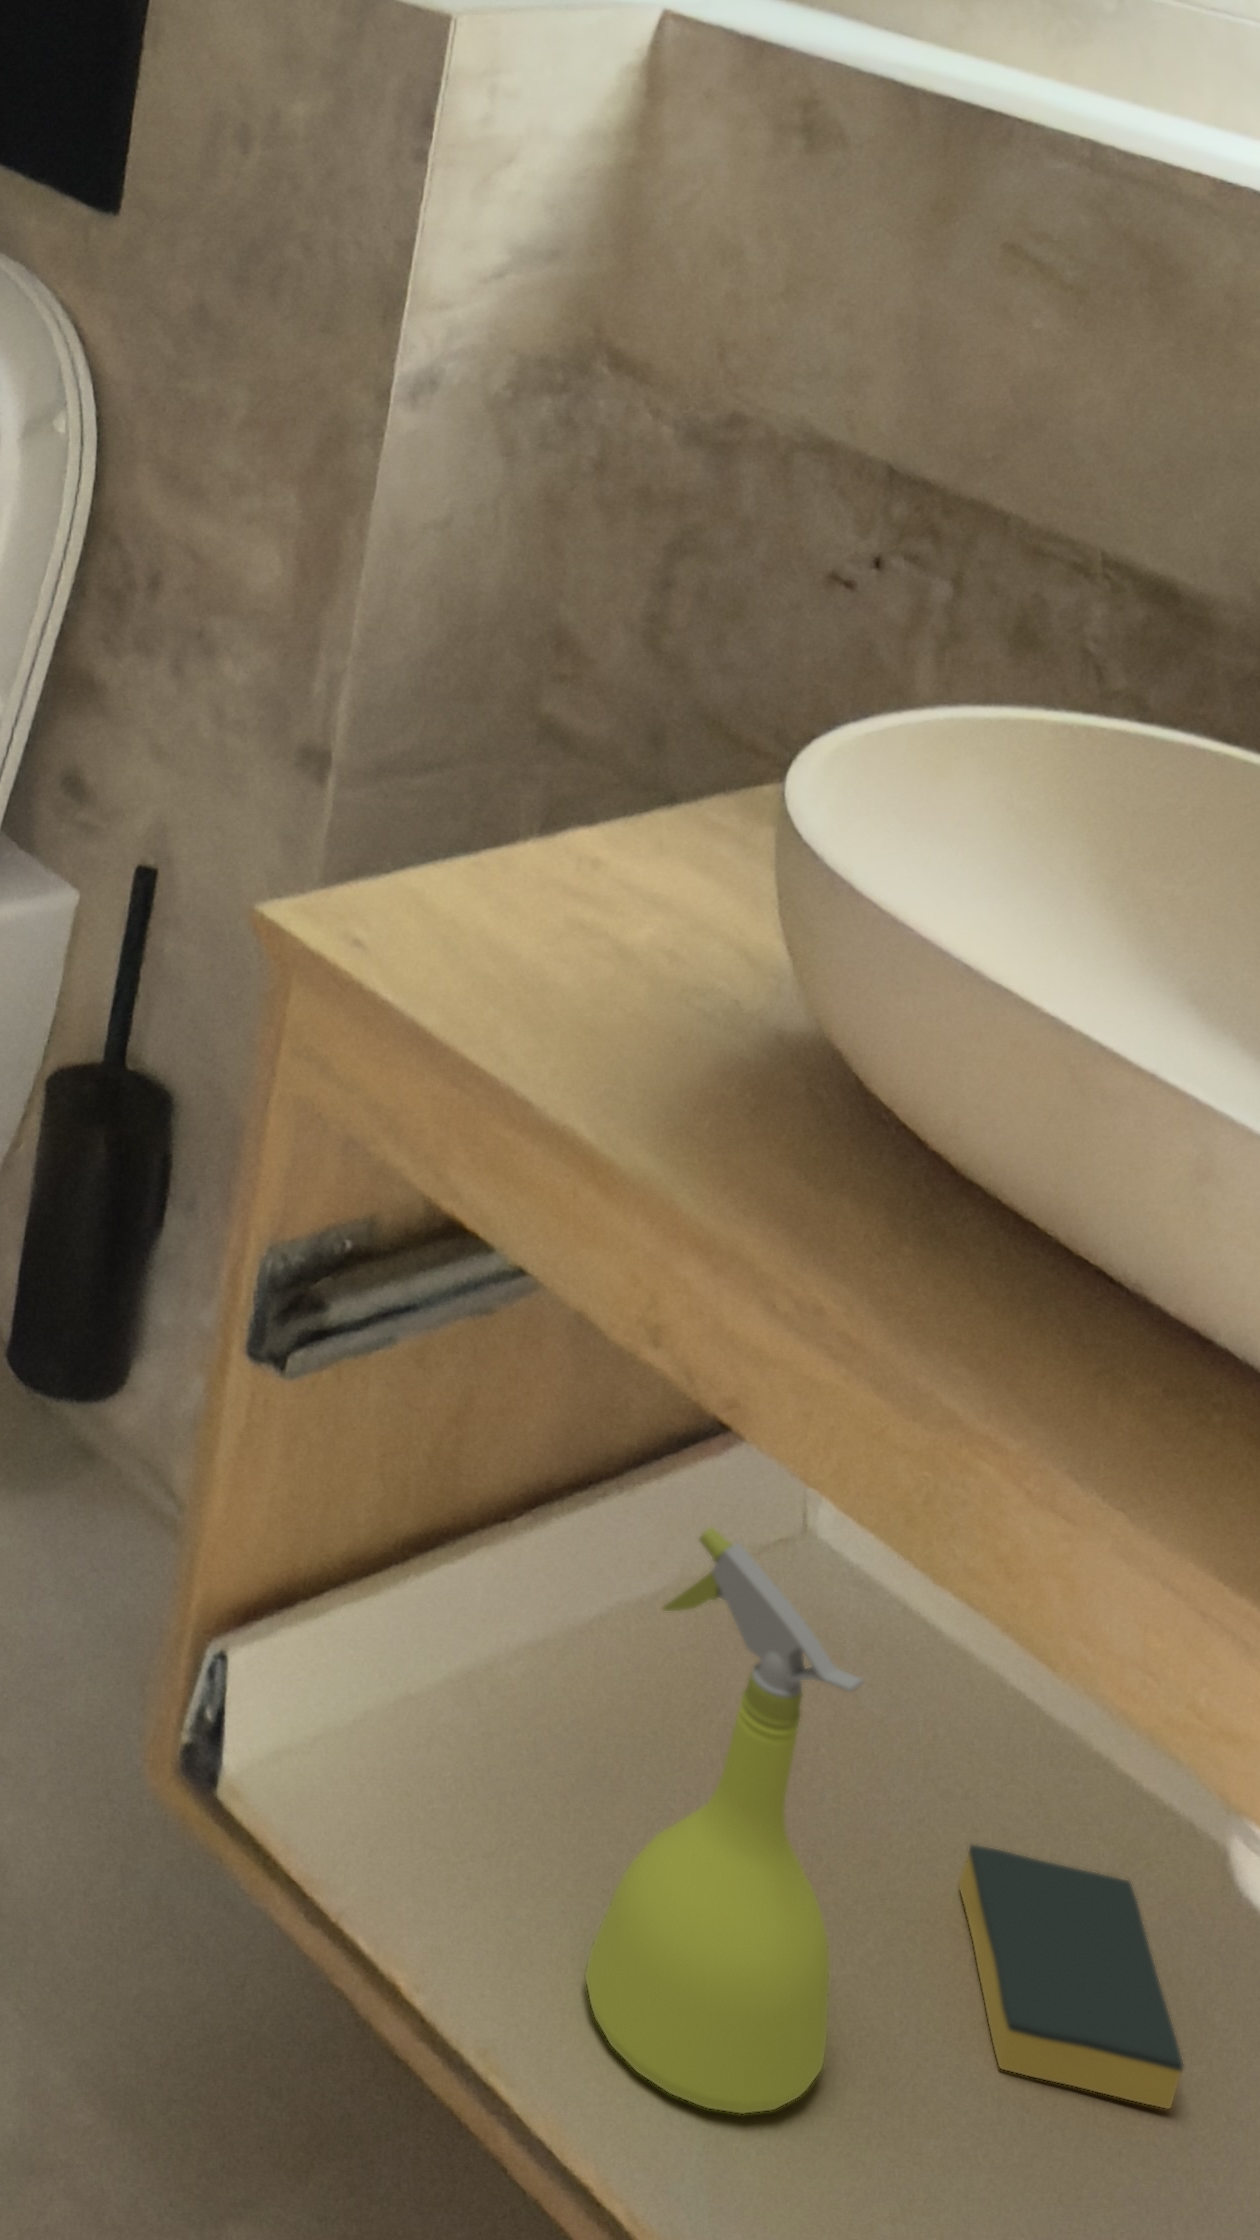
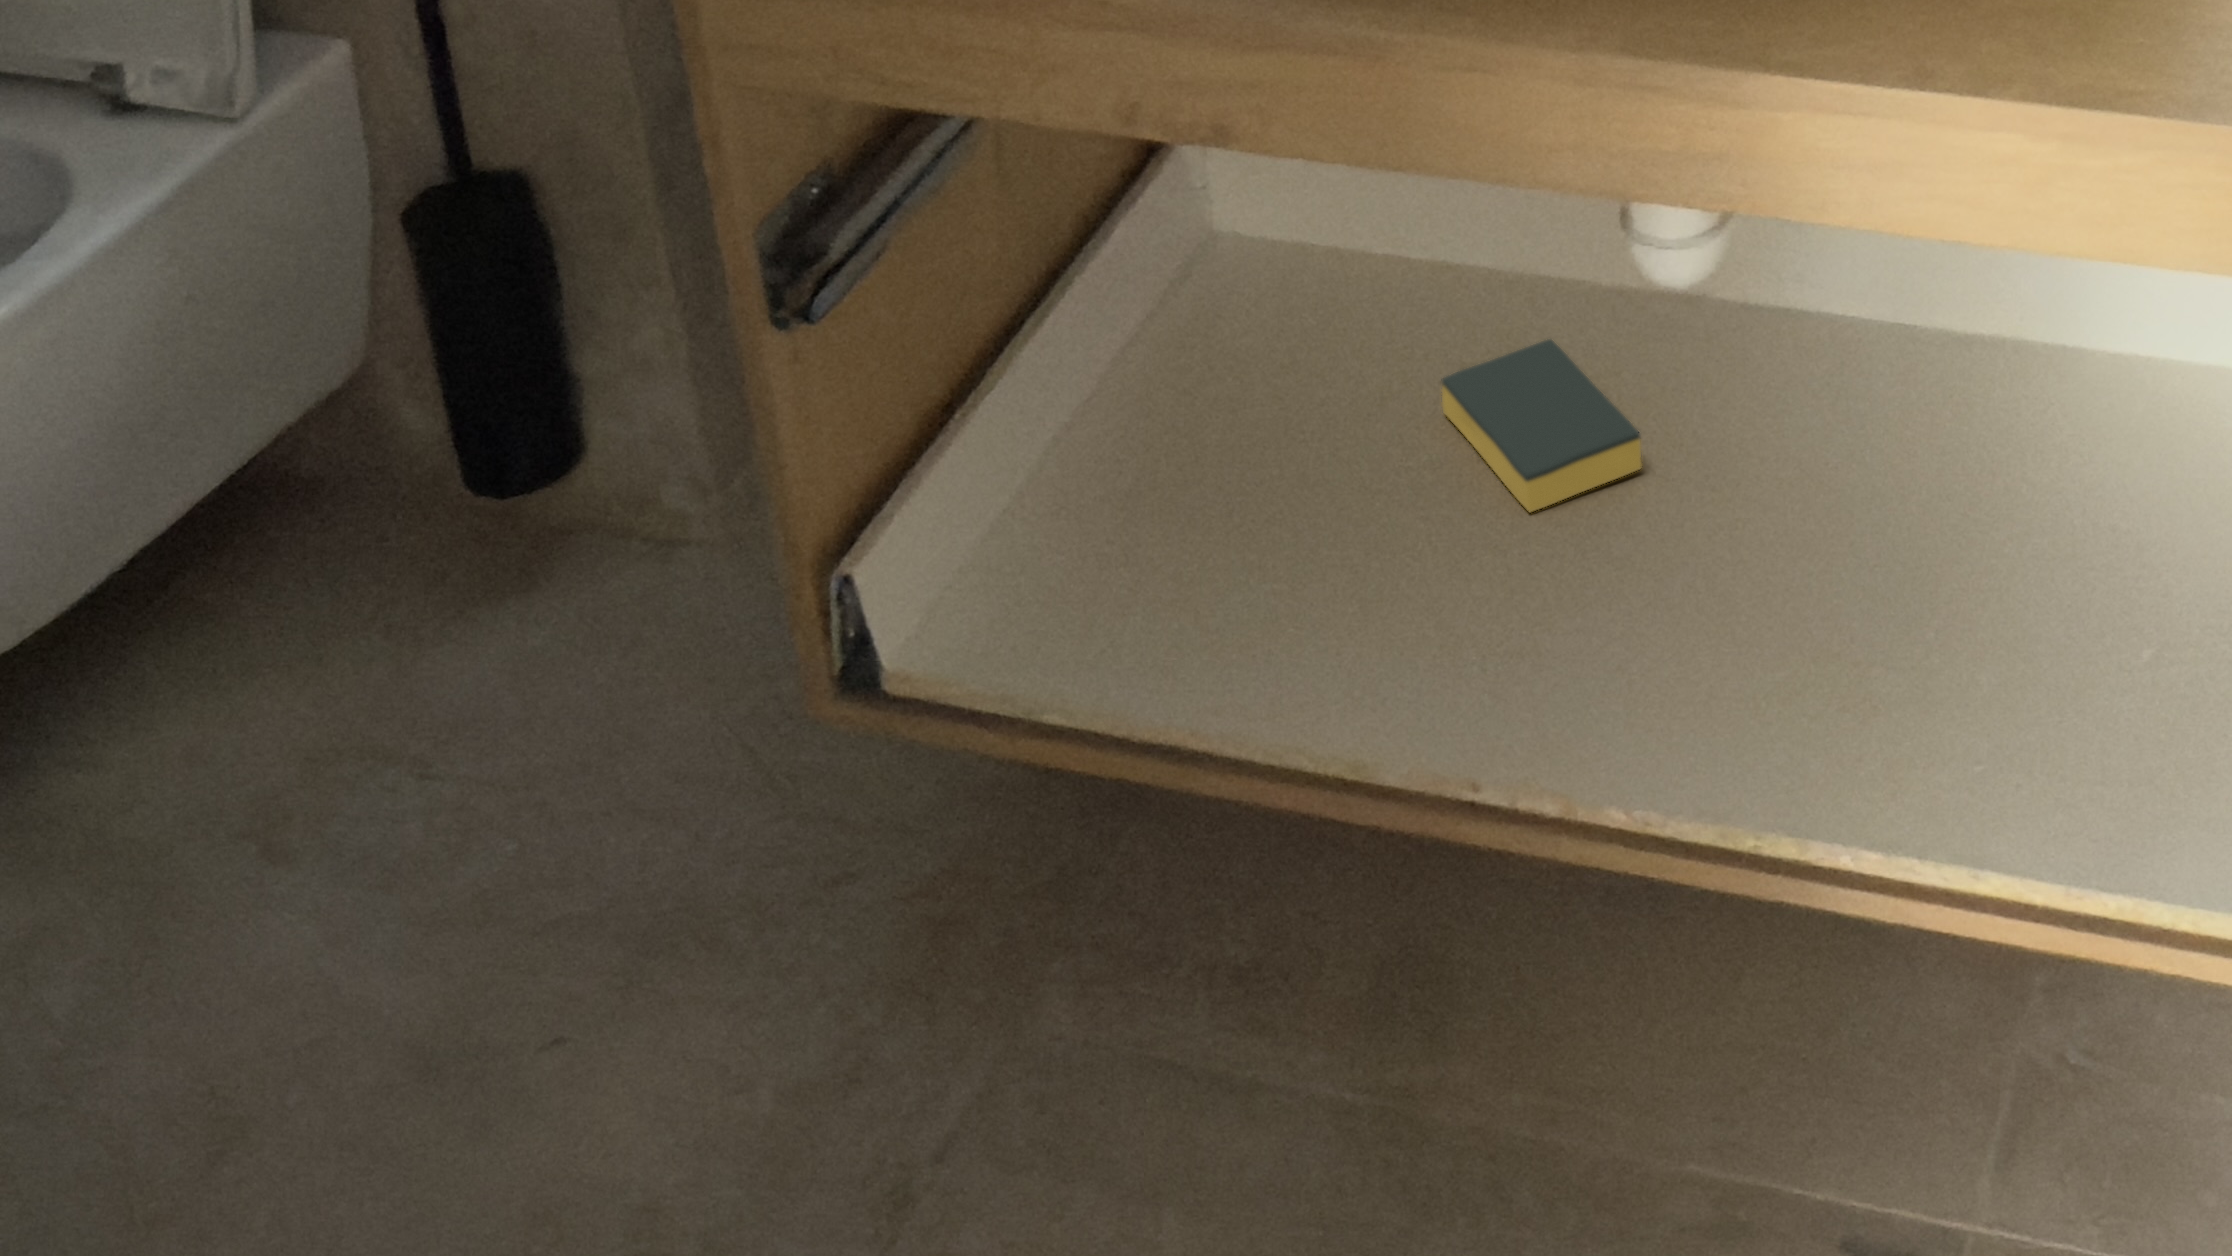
spray bottle: present [585,1528,863,2113] -> none [1192,244,1425,672]

